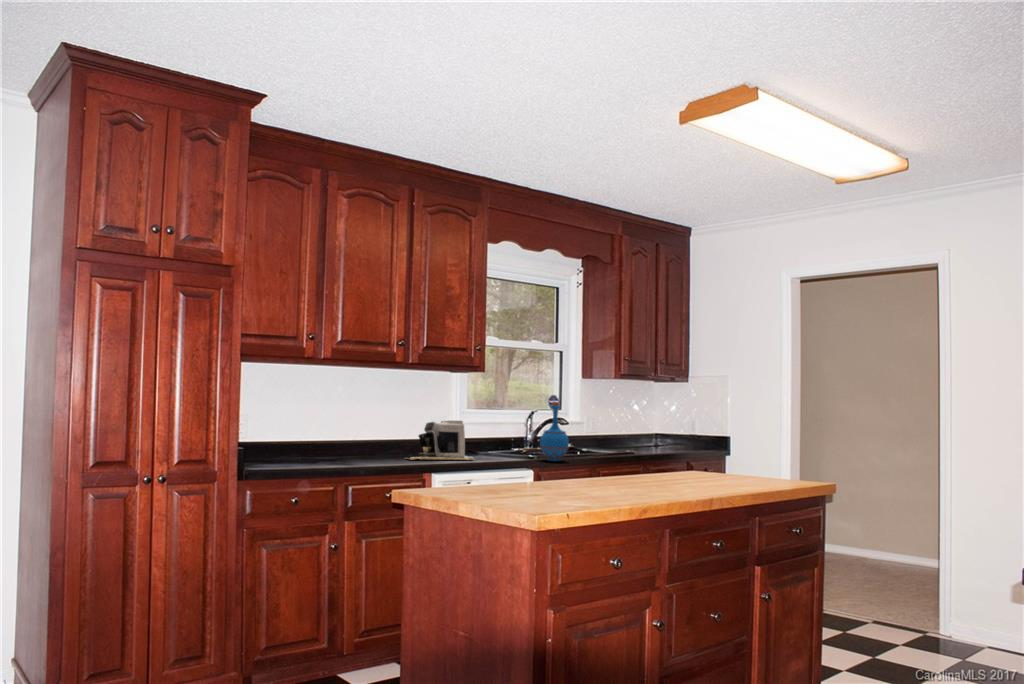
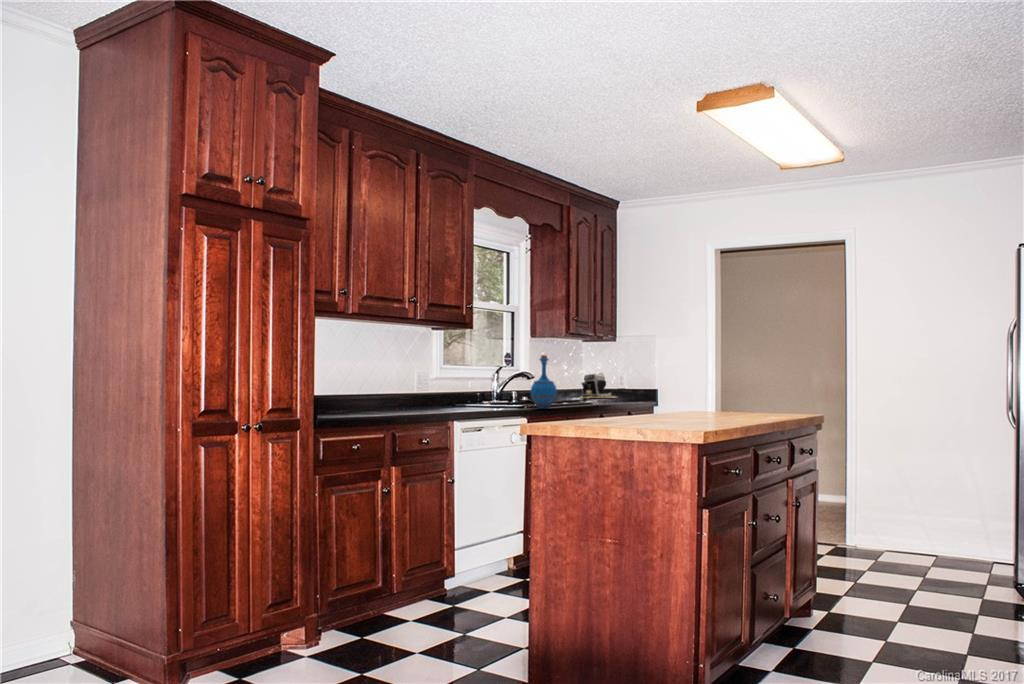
coffee maker: present [408,421,474,460] -> present [581,373,617,398]

